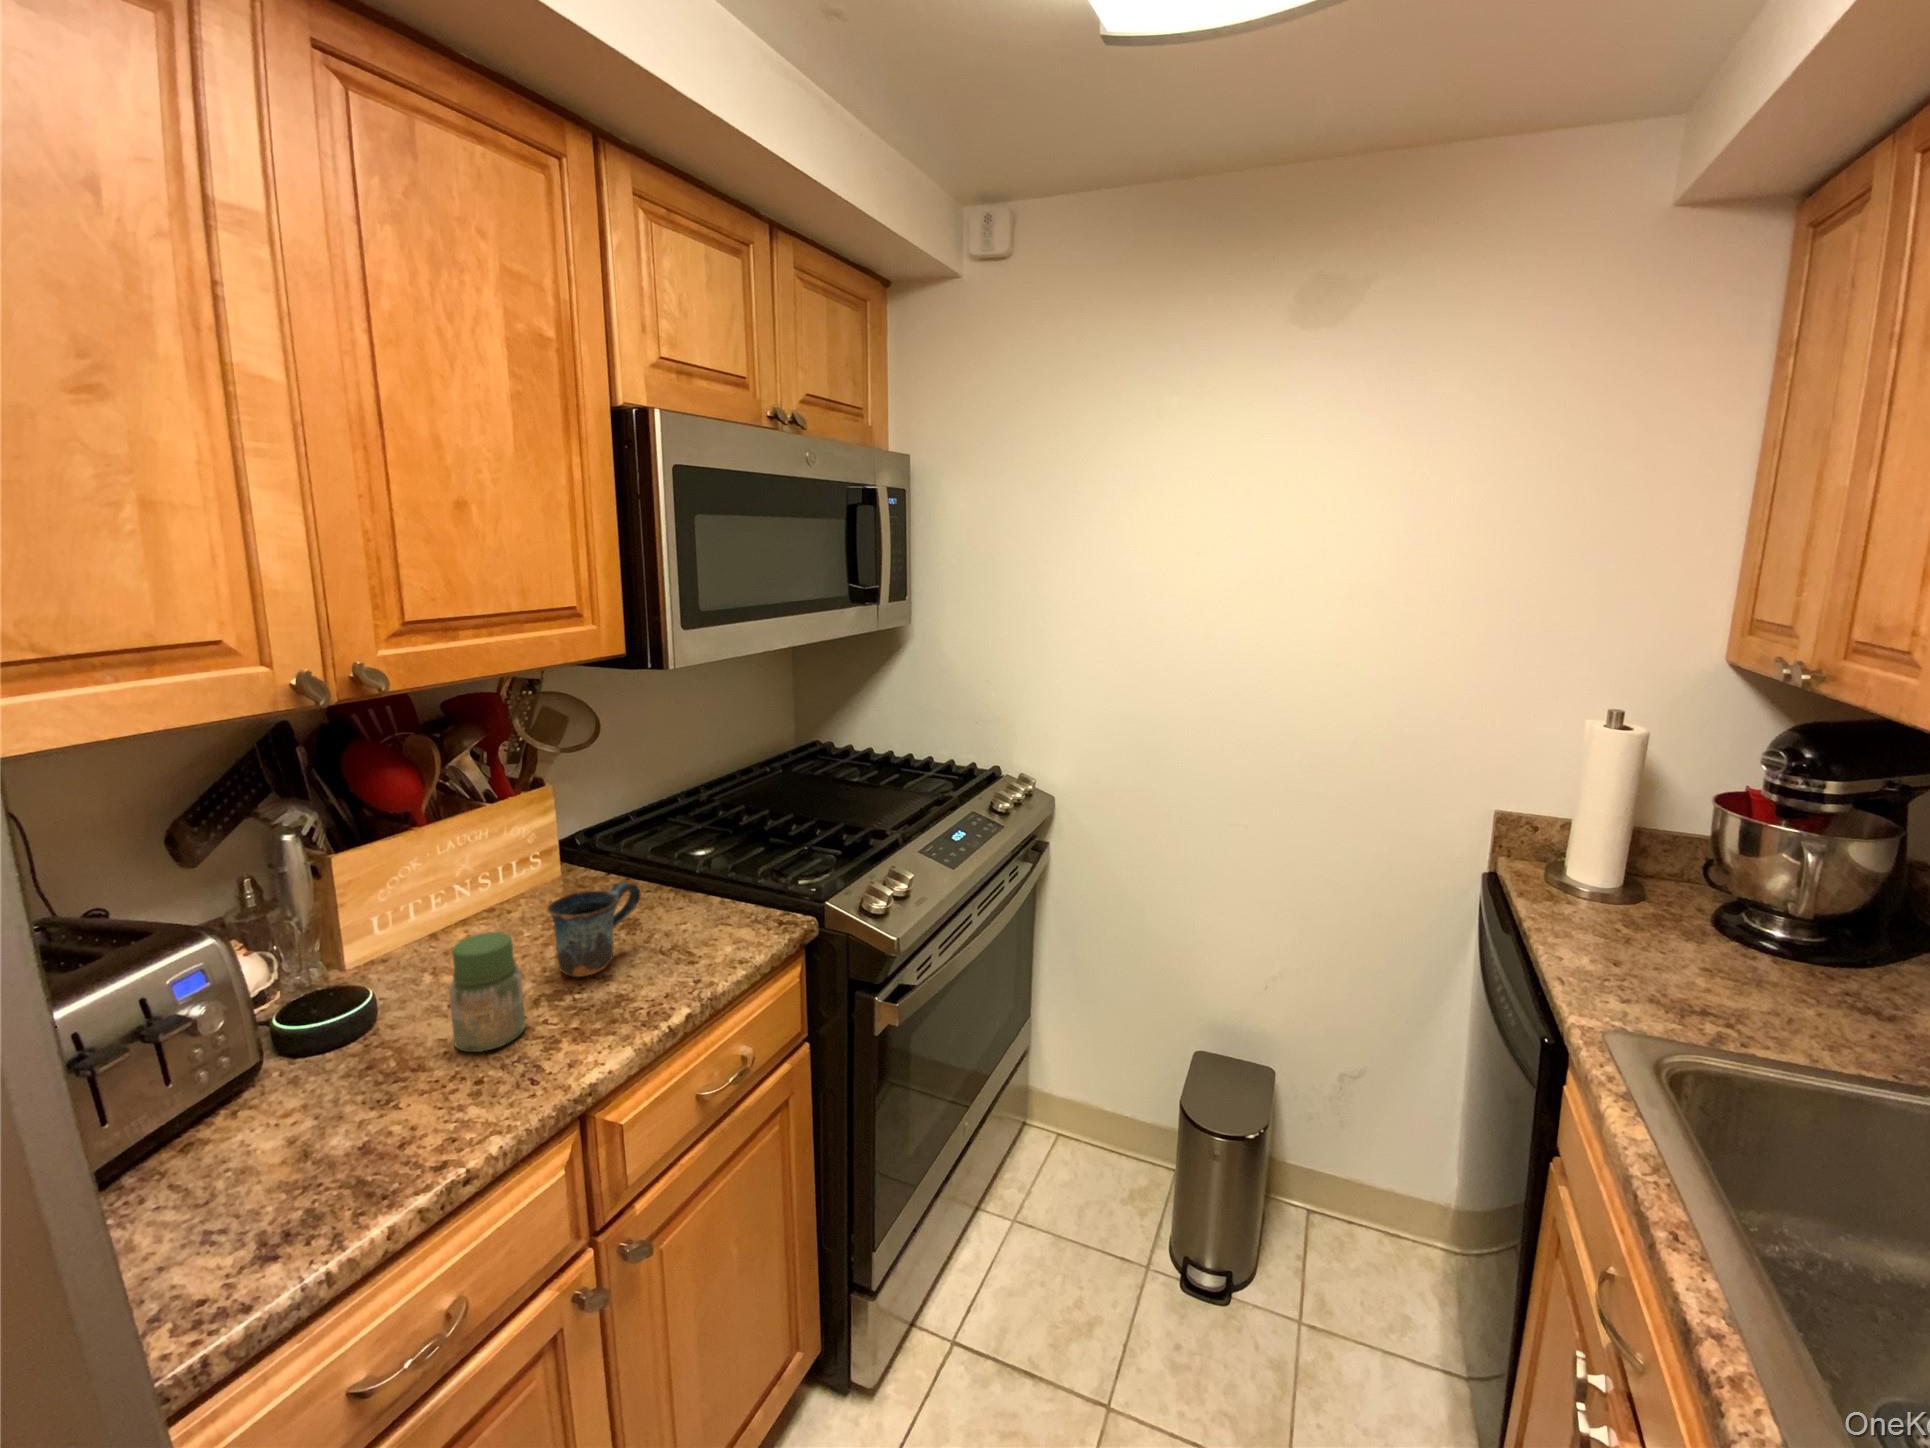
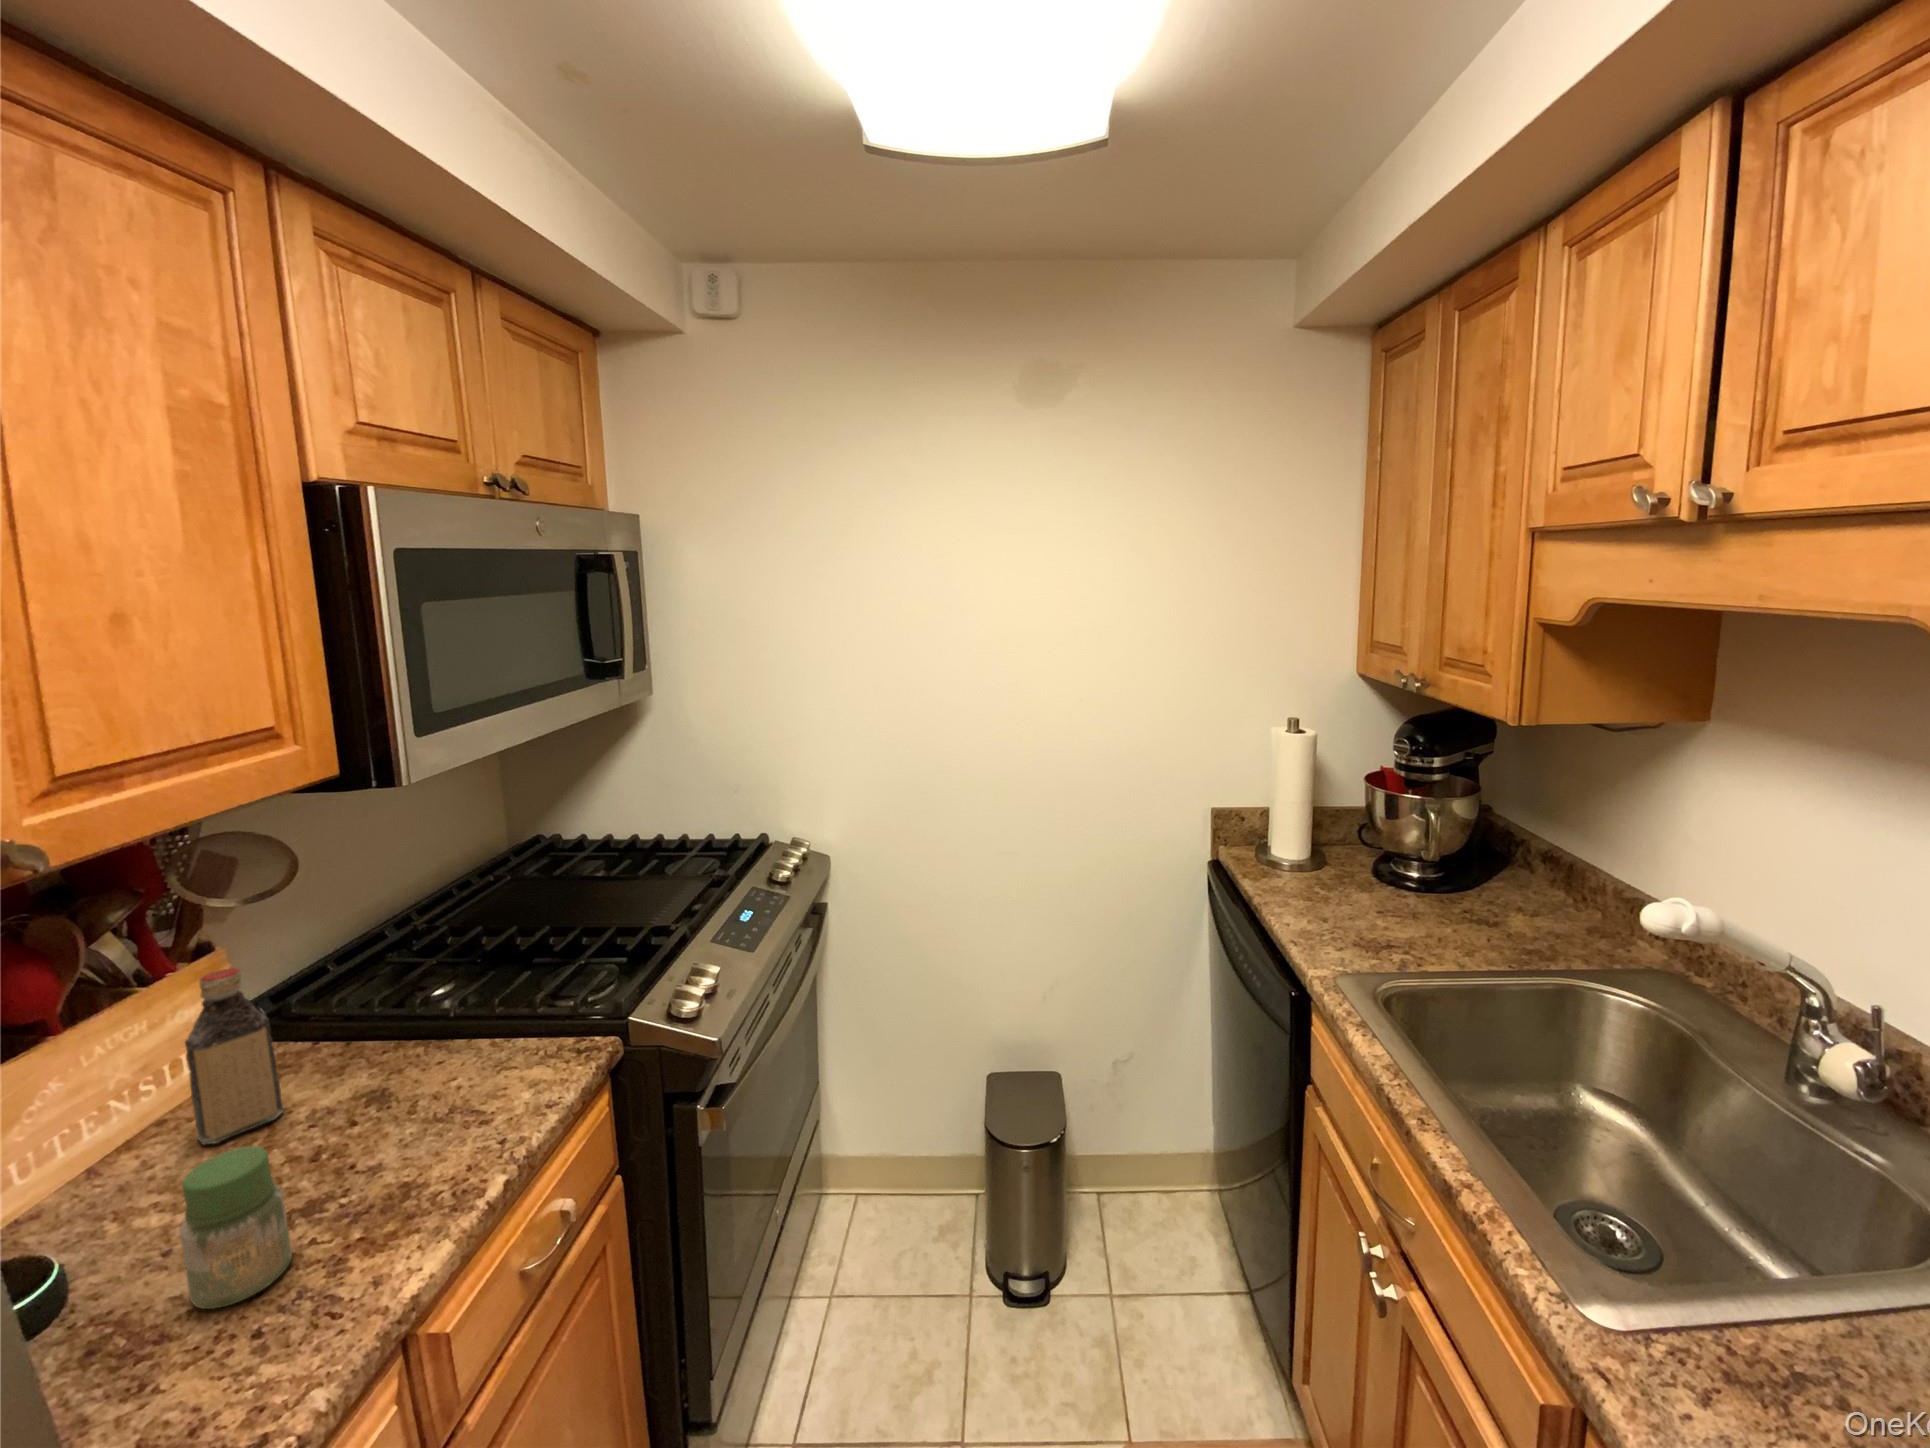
bottle: none [503,797,566,932] -> present [185,968,284,1145]
mug: present [547,882,640,977] -> none [286,1047,404,1177]

